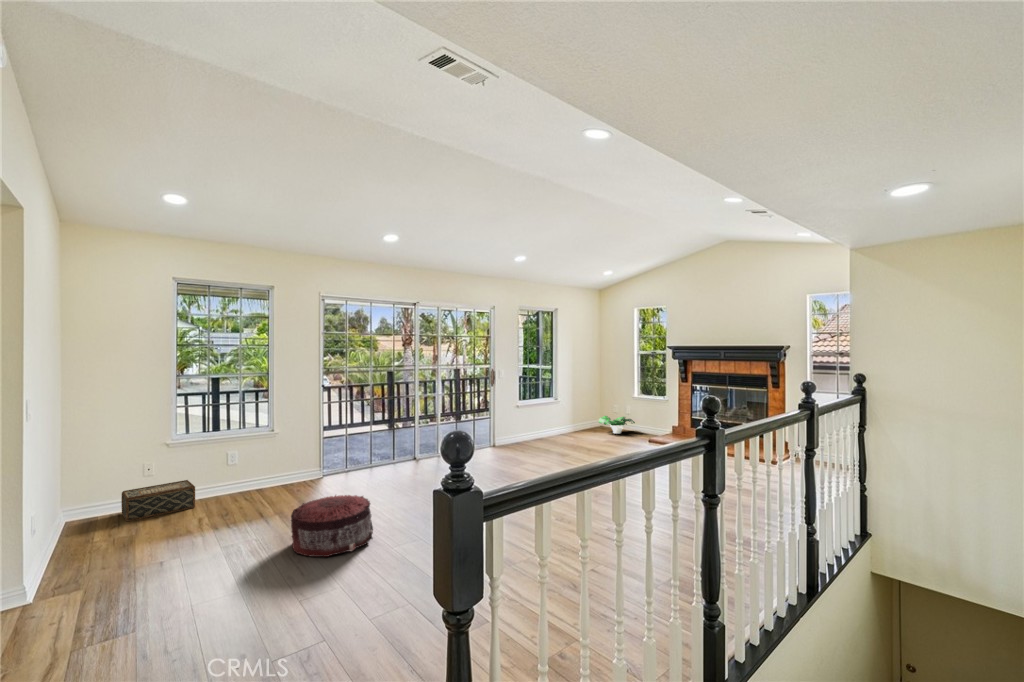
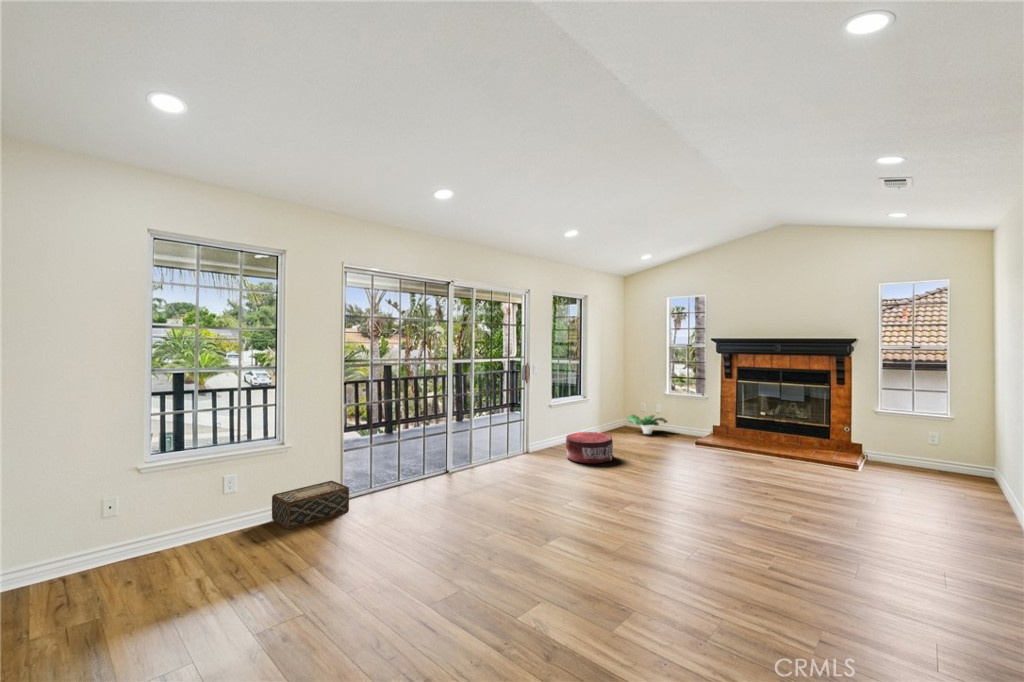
woven basket: present [121,480,195,522] -> present [272,481,349,529]
pouf: present [291,495,373,557] -> present [566,432,613,463]

